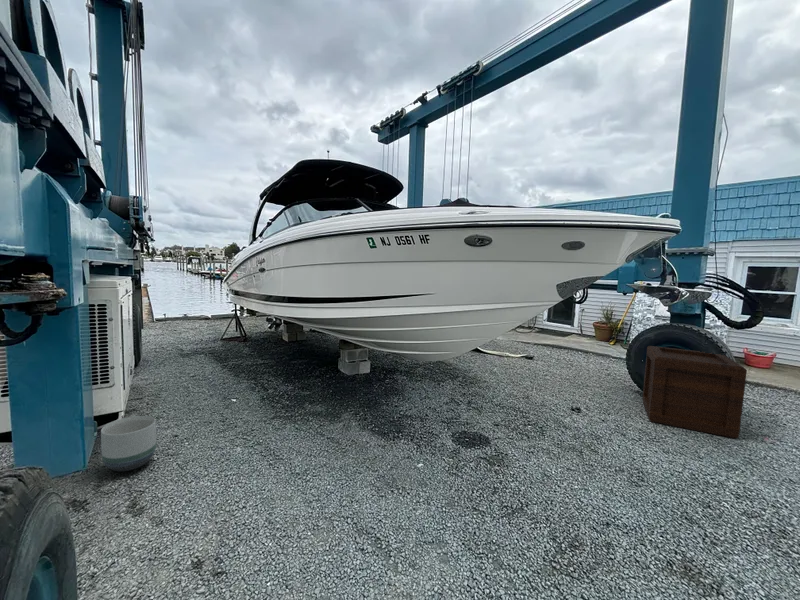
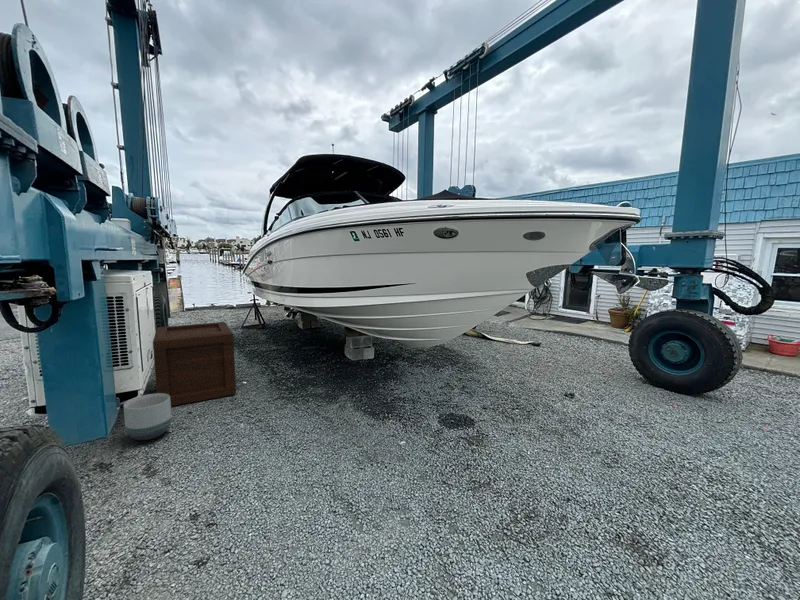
wooden crate: present [642,346,747,438] -> present [153,322,236,406]

